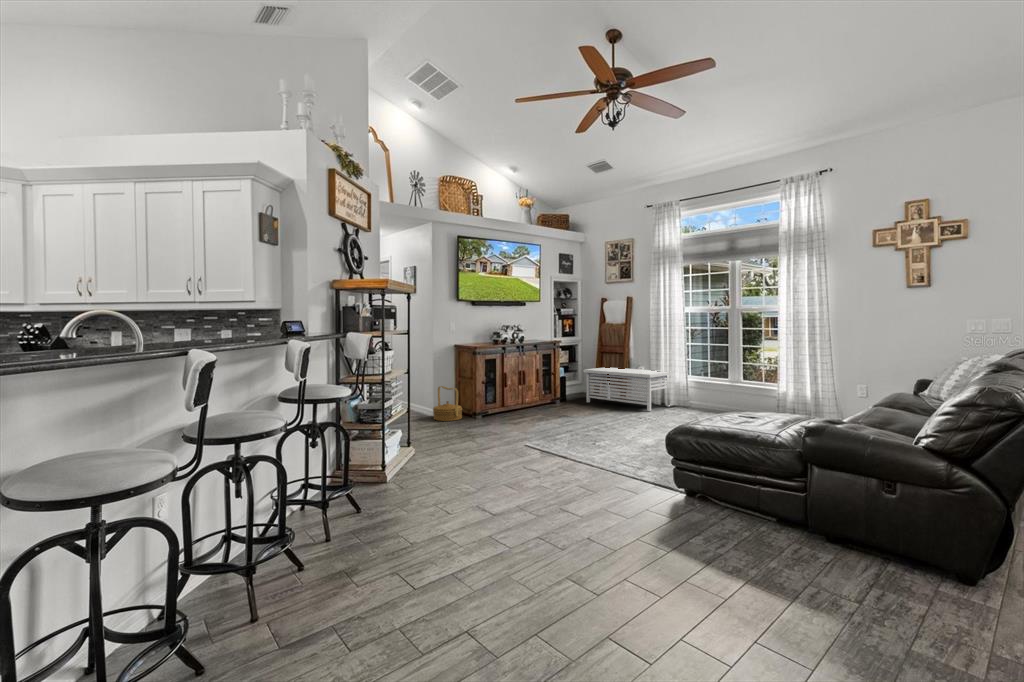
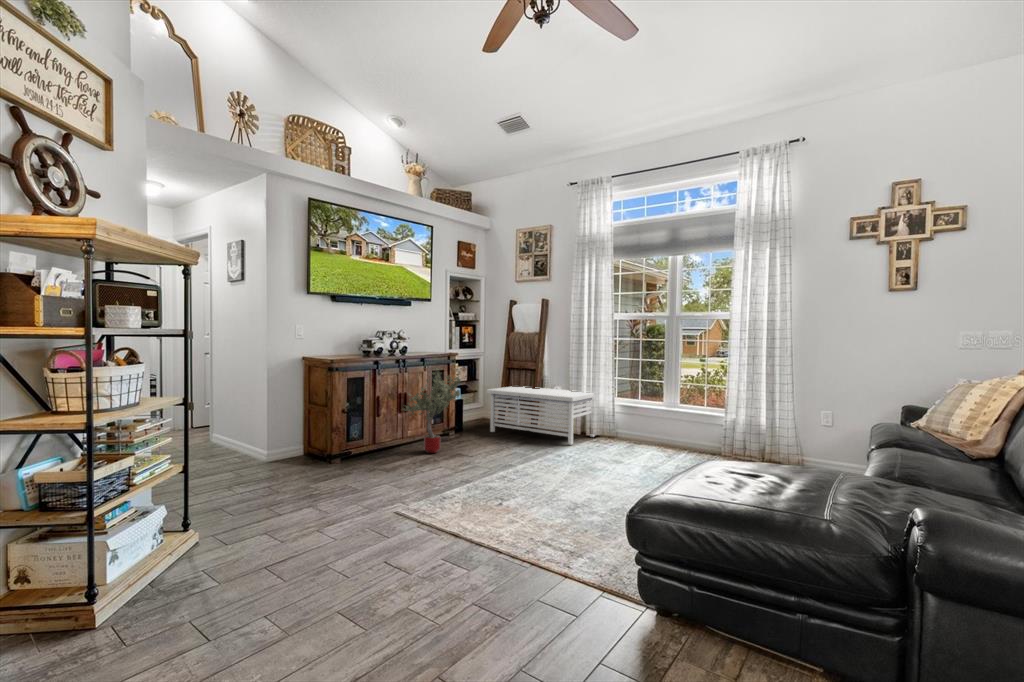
potted tree: none [523,352,564,414] -> present [404,367,461,453]
woven basket: present [433,386,462,421] -> none [260,417,308,472]

